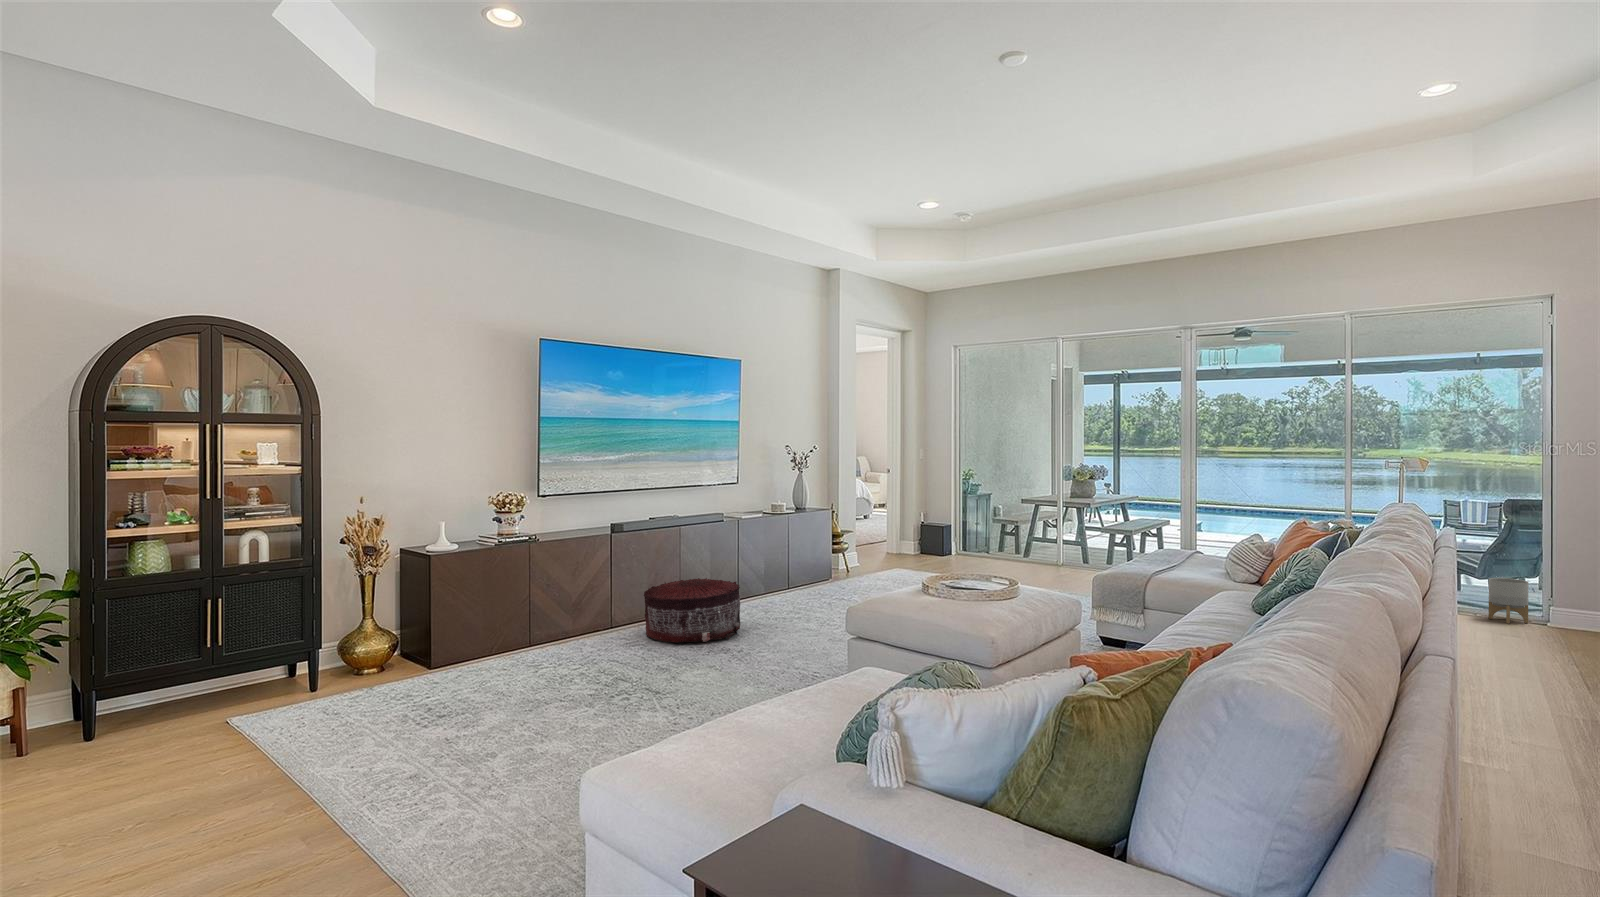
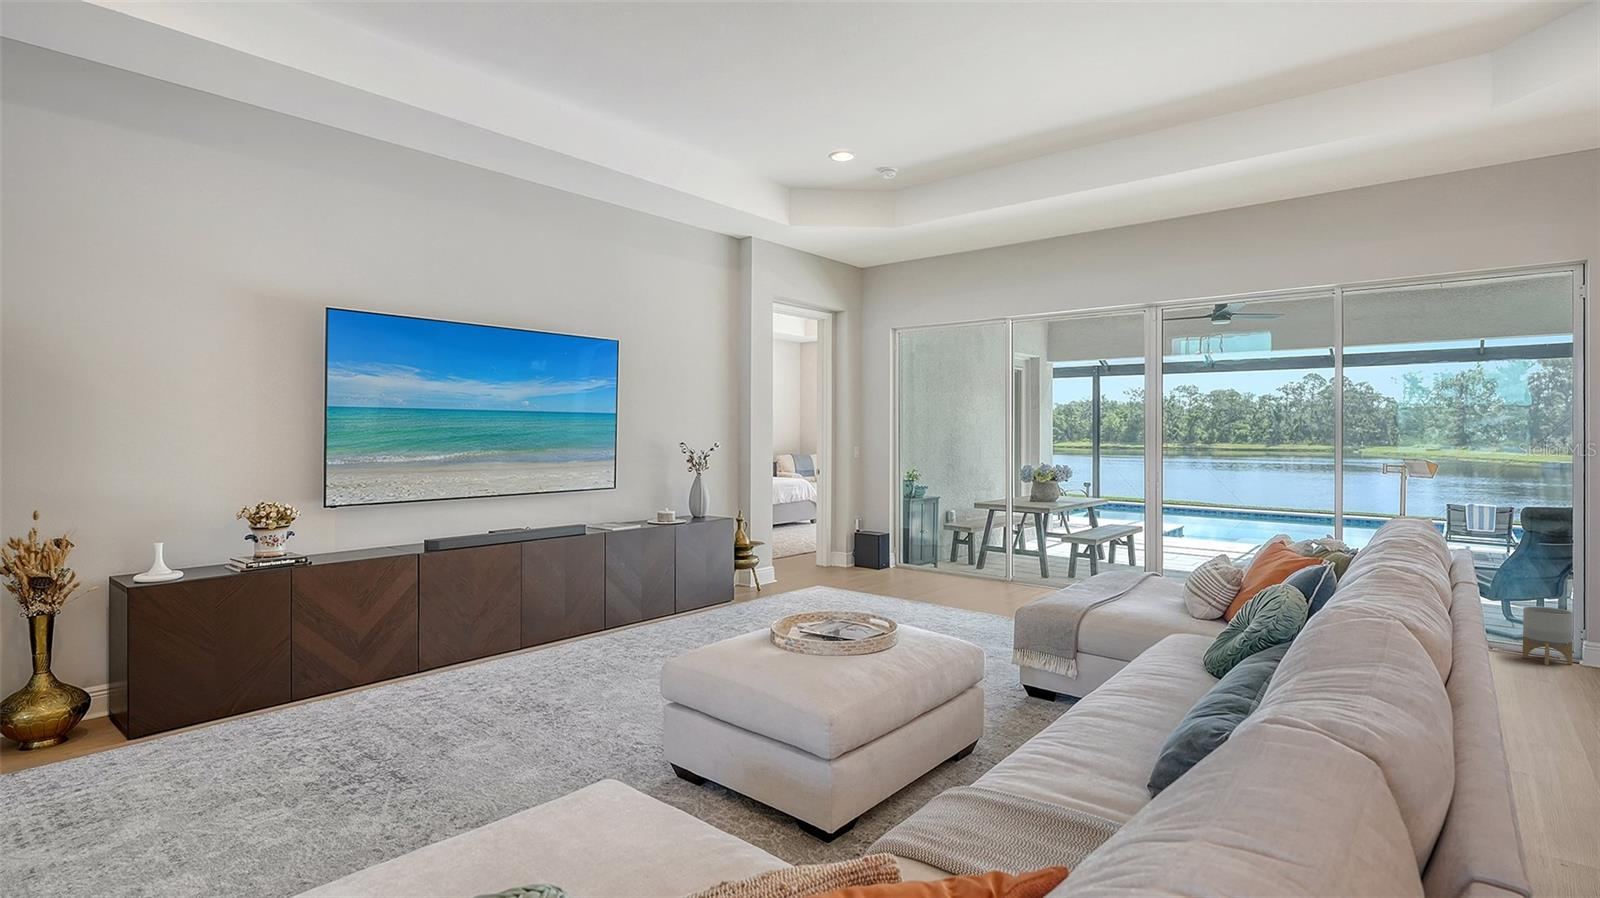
pouf: present [644,578,740,643] -> none [447,607,577,696]

